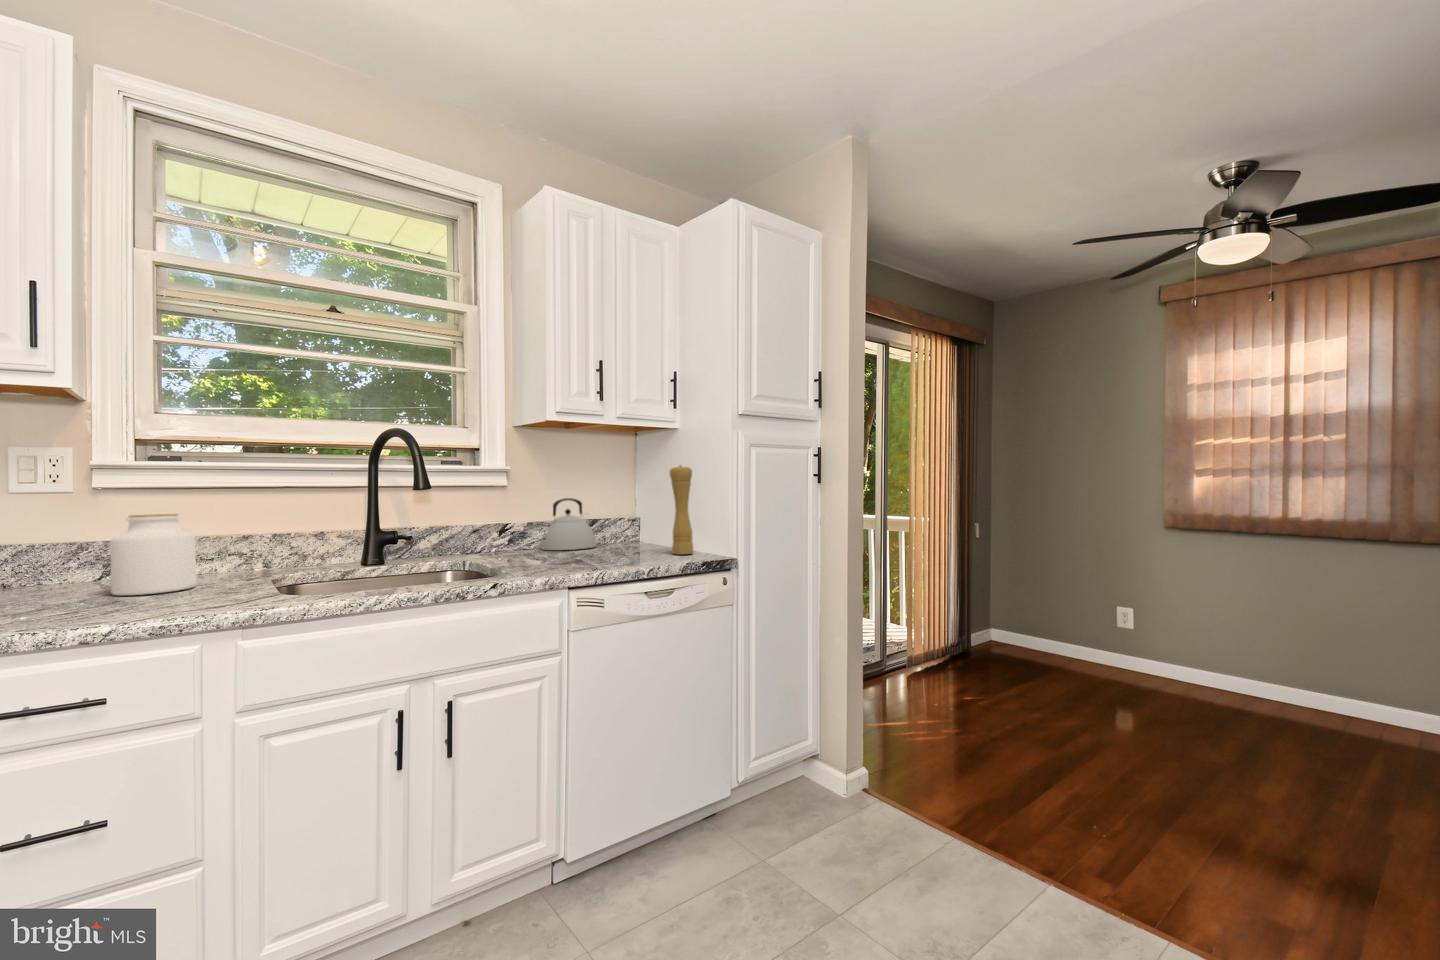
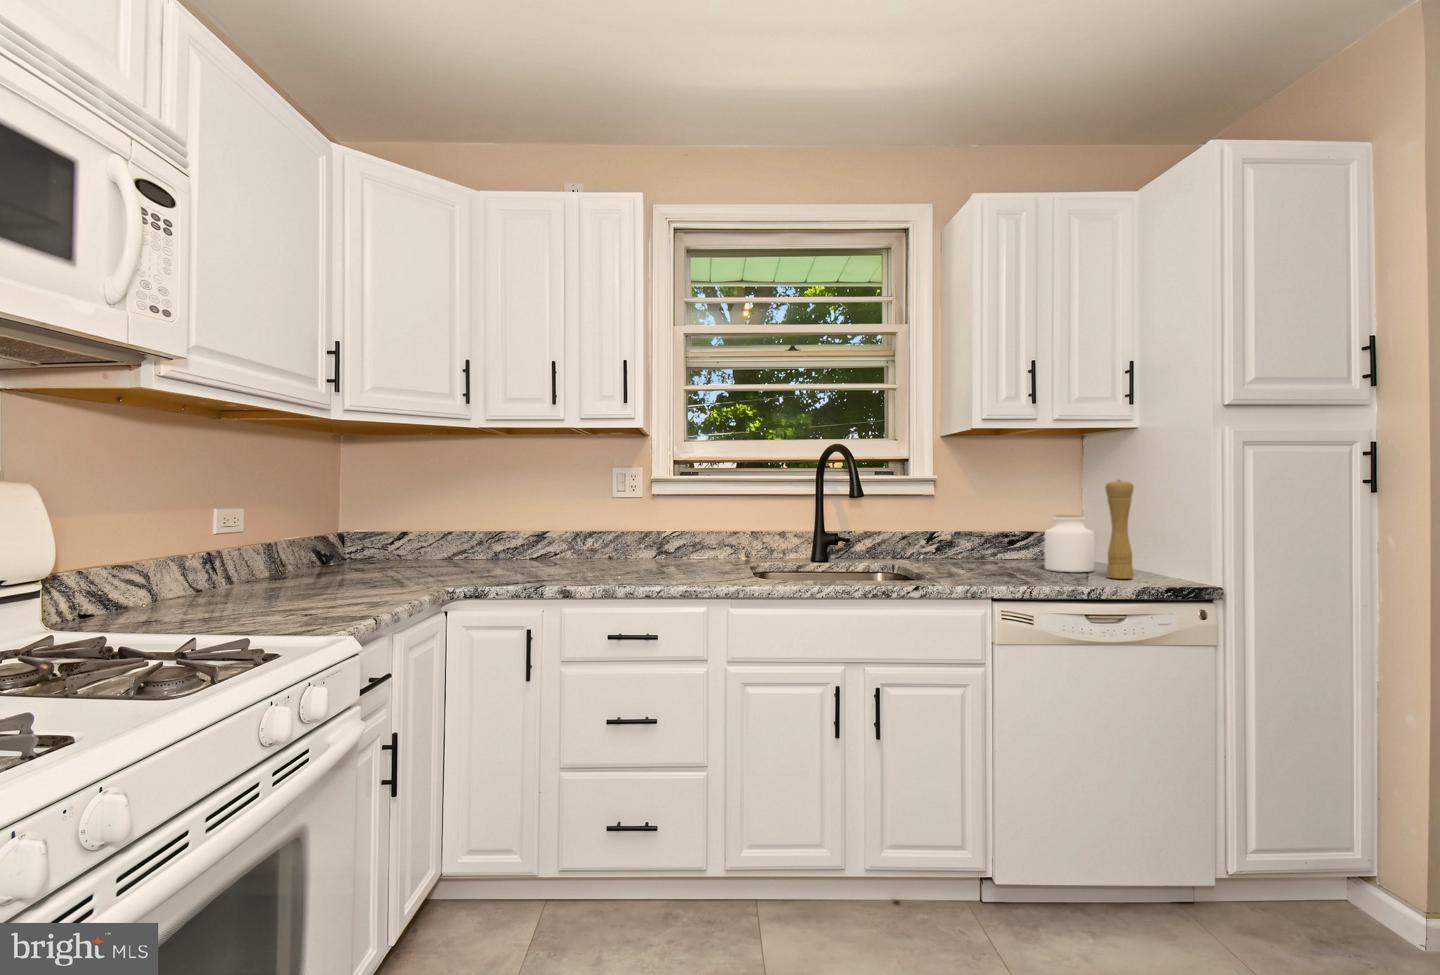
kettle: present [540,498,597,550] -> none [969,510,1030,564]
jar: present [110,514,196,595] -> present [1045,515,1094,572]

